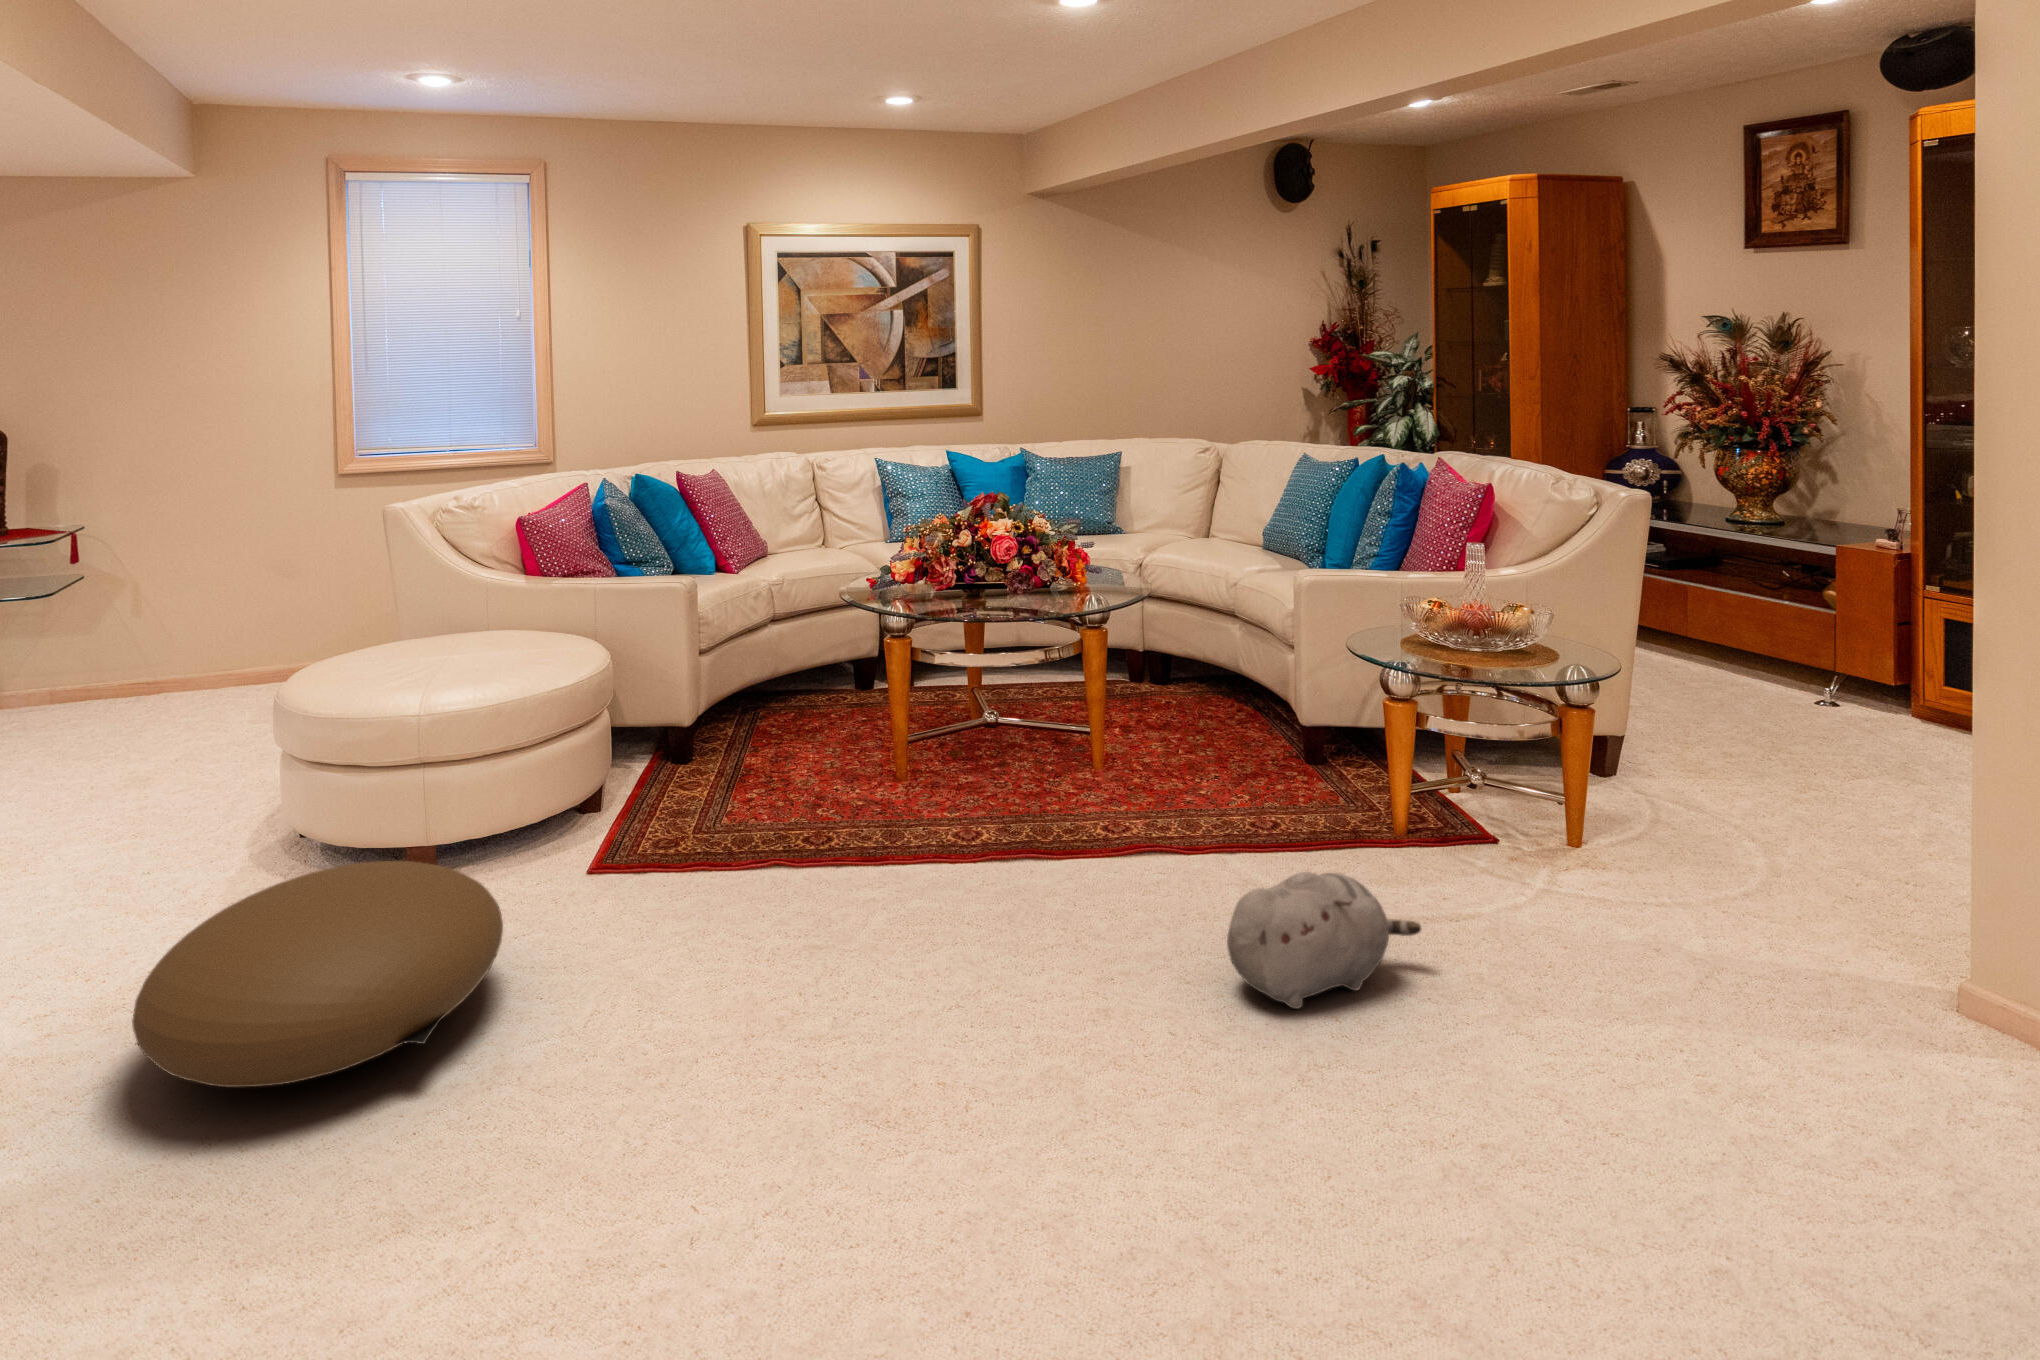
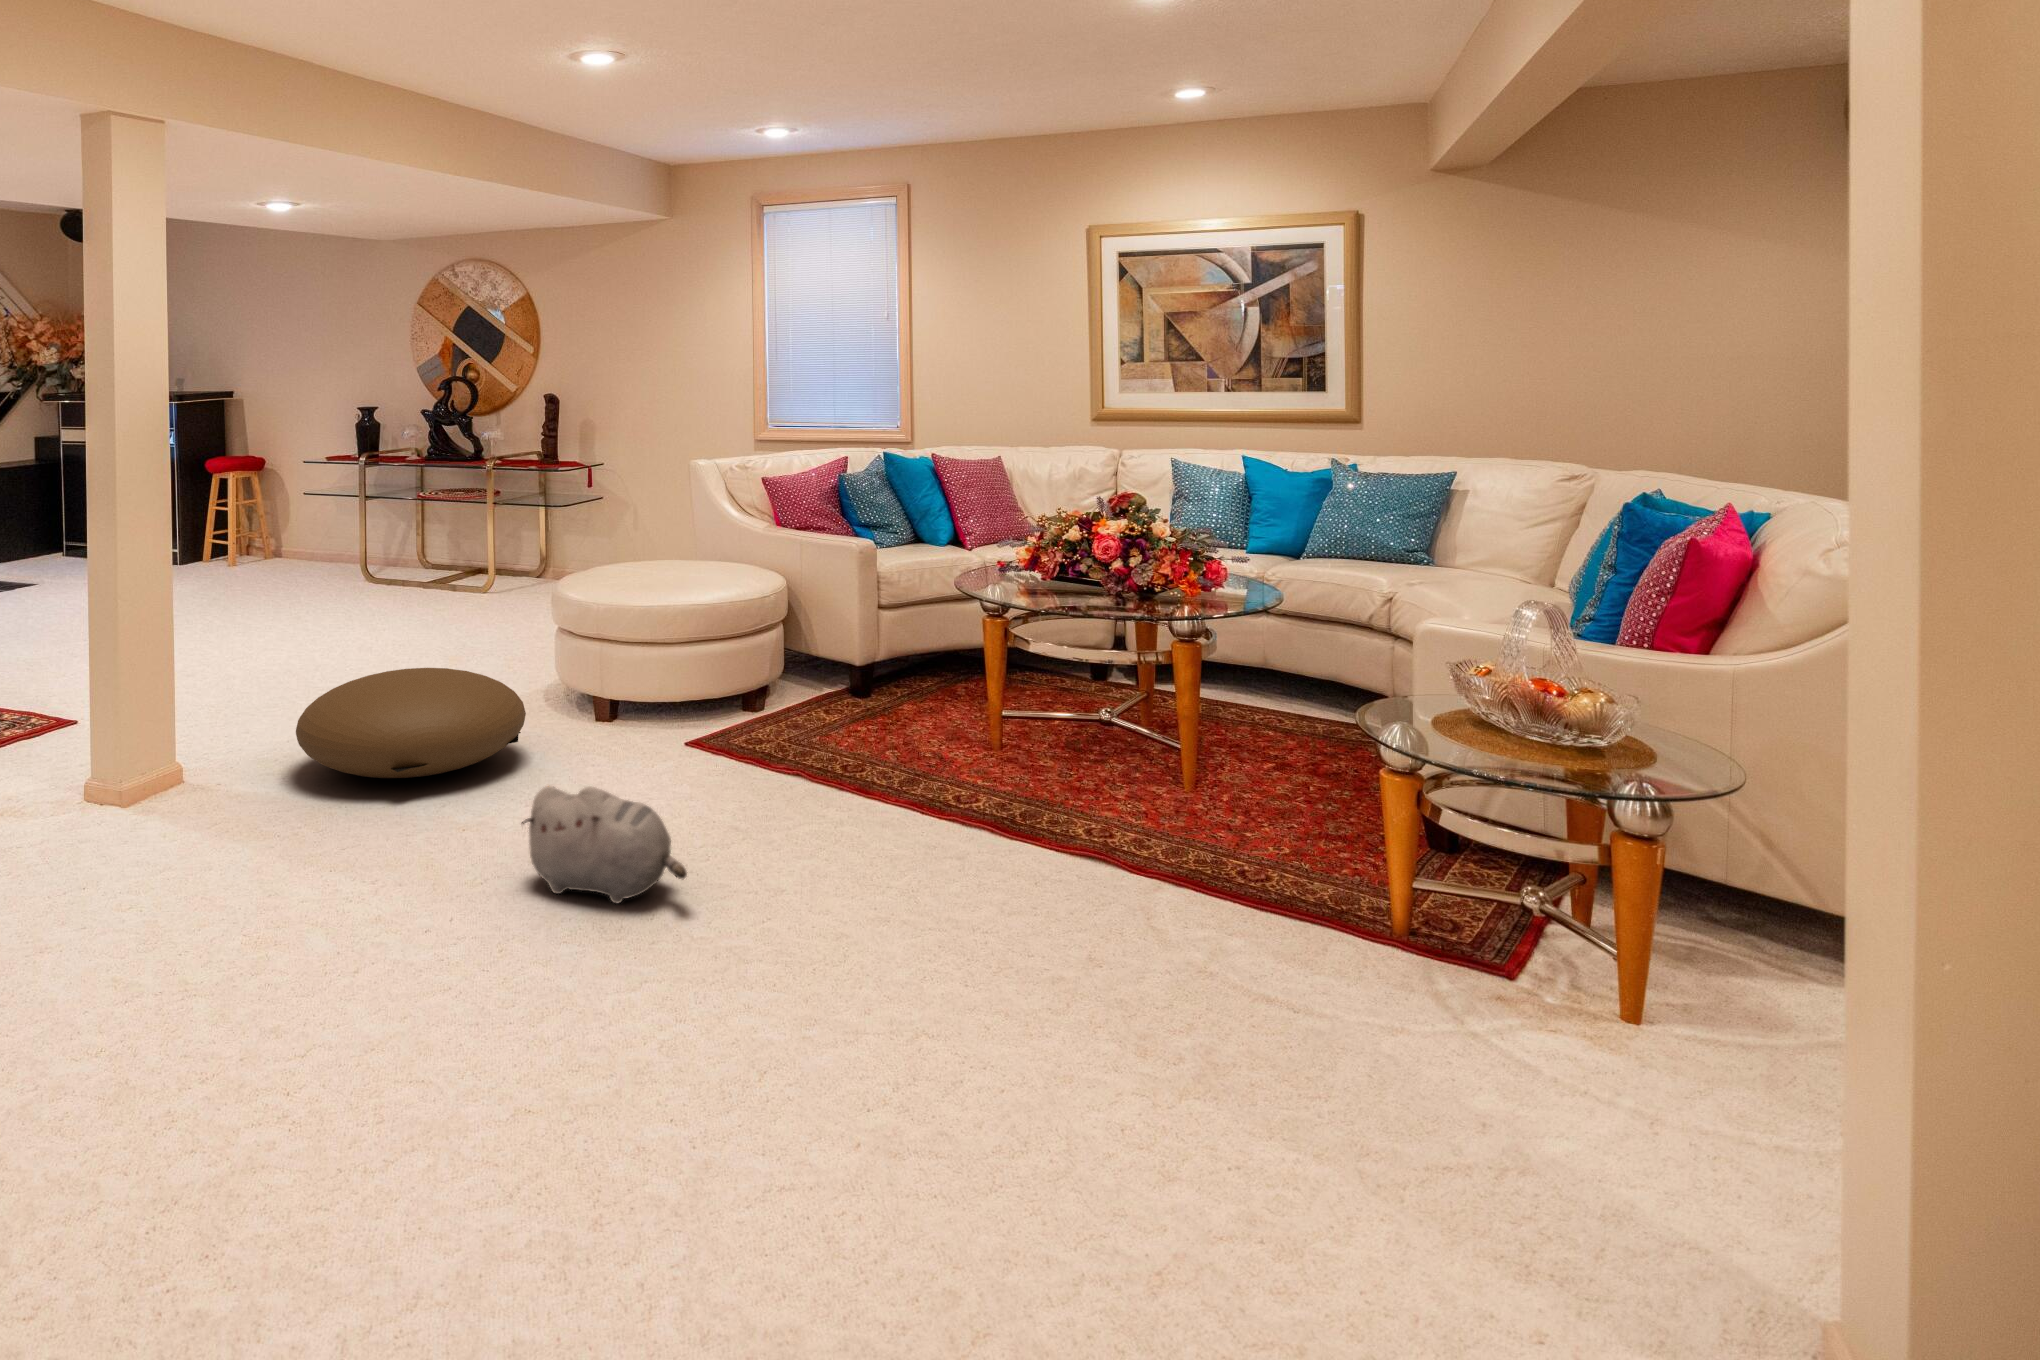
plush toy: present [1227,872,1421,1009] -> present [522,786,687,904]

